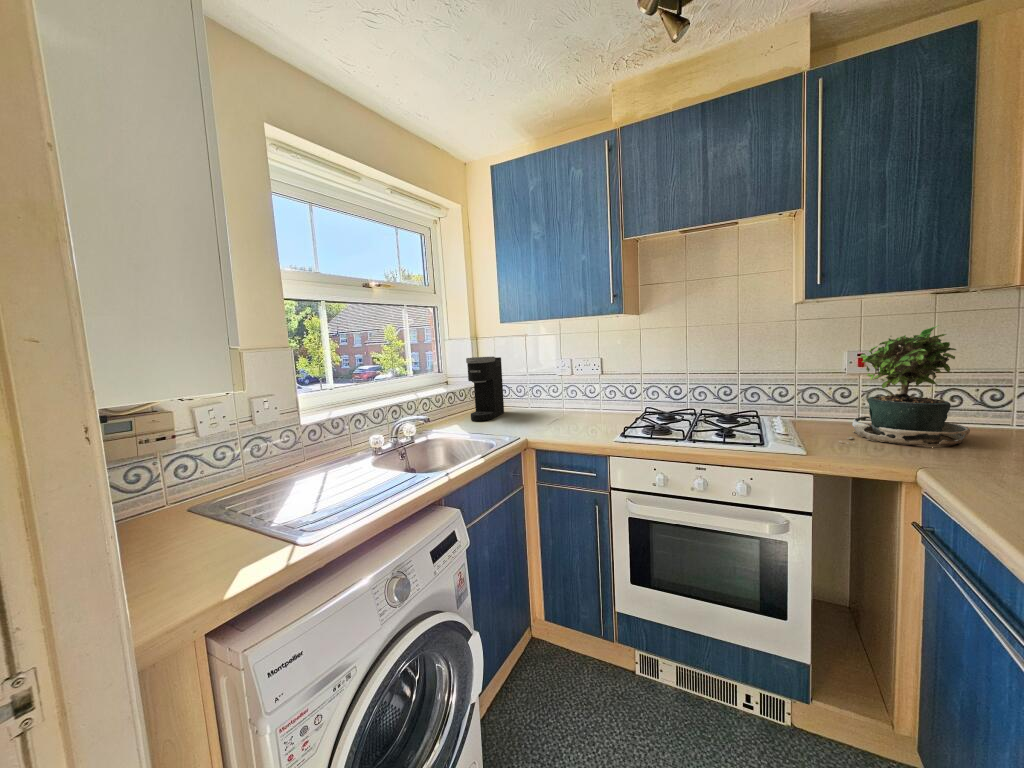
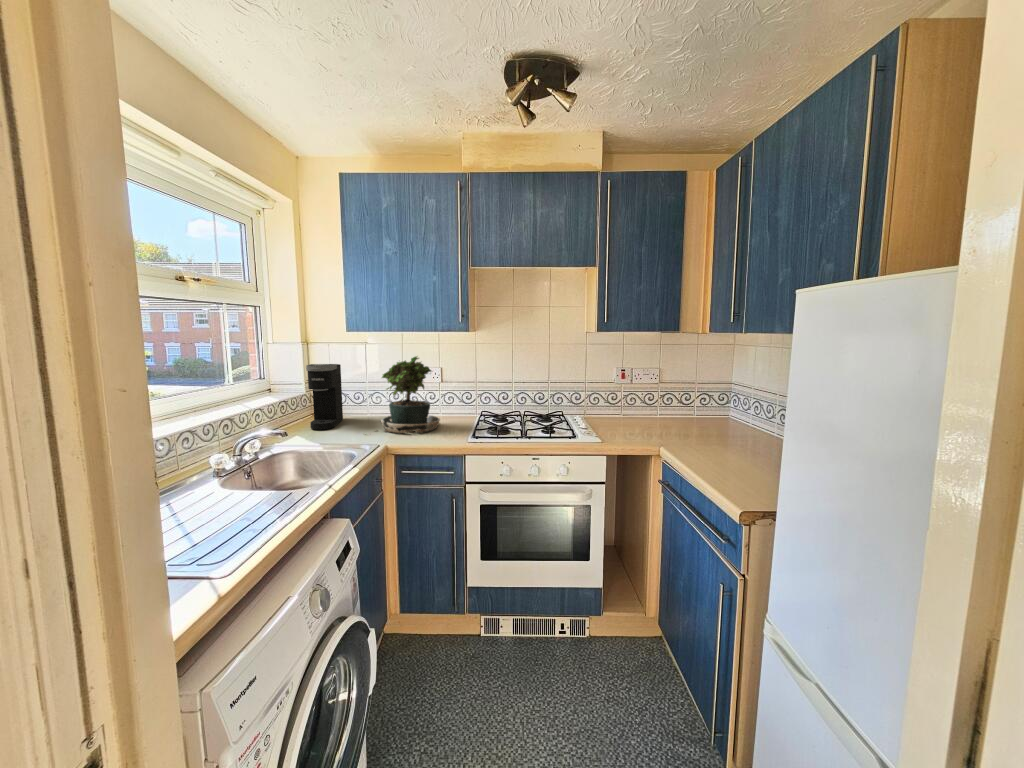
potted plant: present [839,325,970,446] -> present [375,356,440,433]

